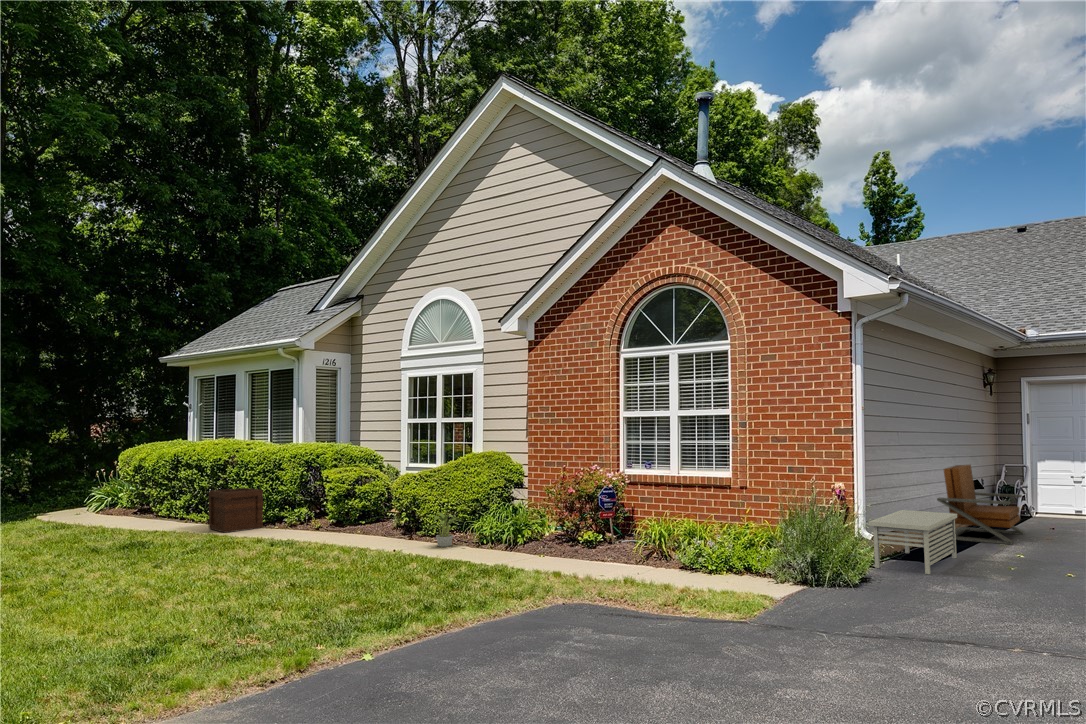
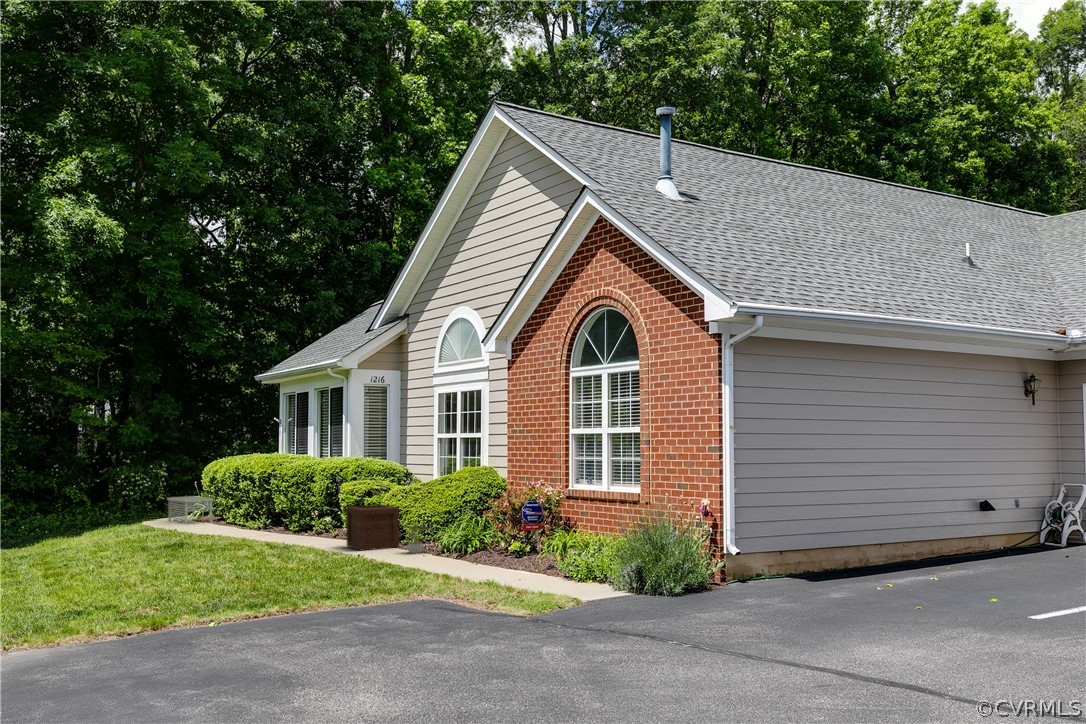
lounge chair: present [937,465,1024,544] -> none [879,486,988,570]
wooden crate: present [209,488,263,533] -> present [346,505,399,551]
storage bench: present [869,510,957,574] -> present [167,496,214,524]

